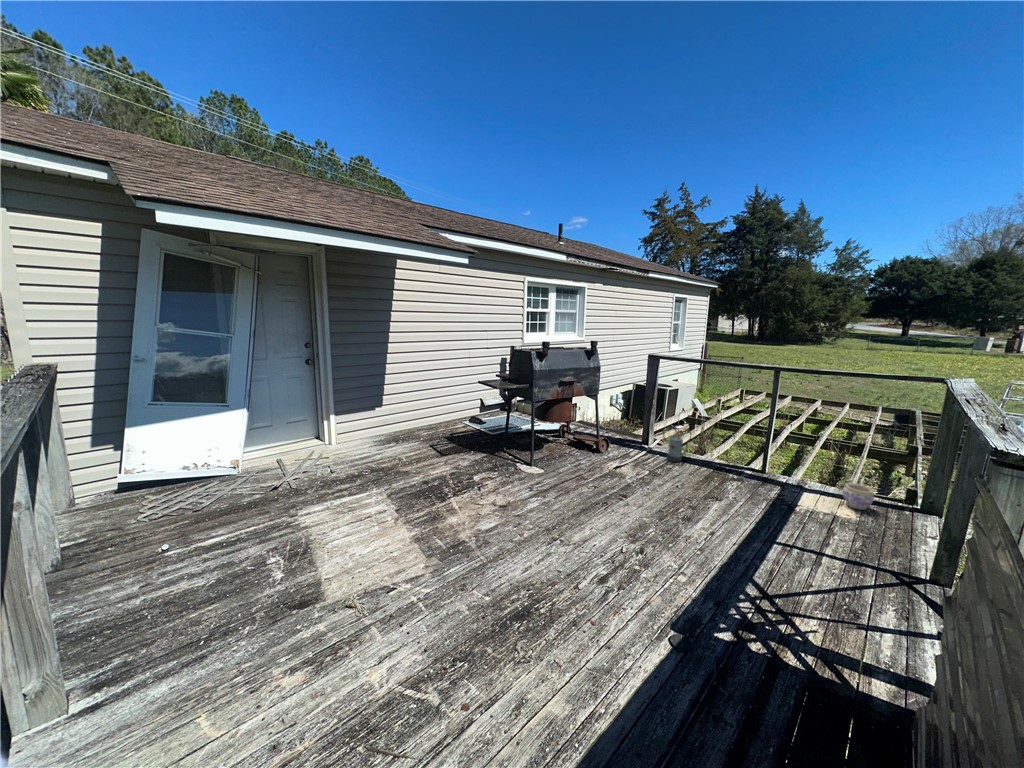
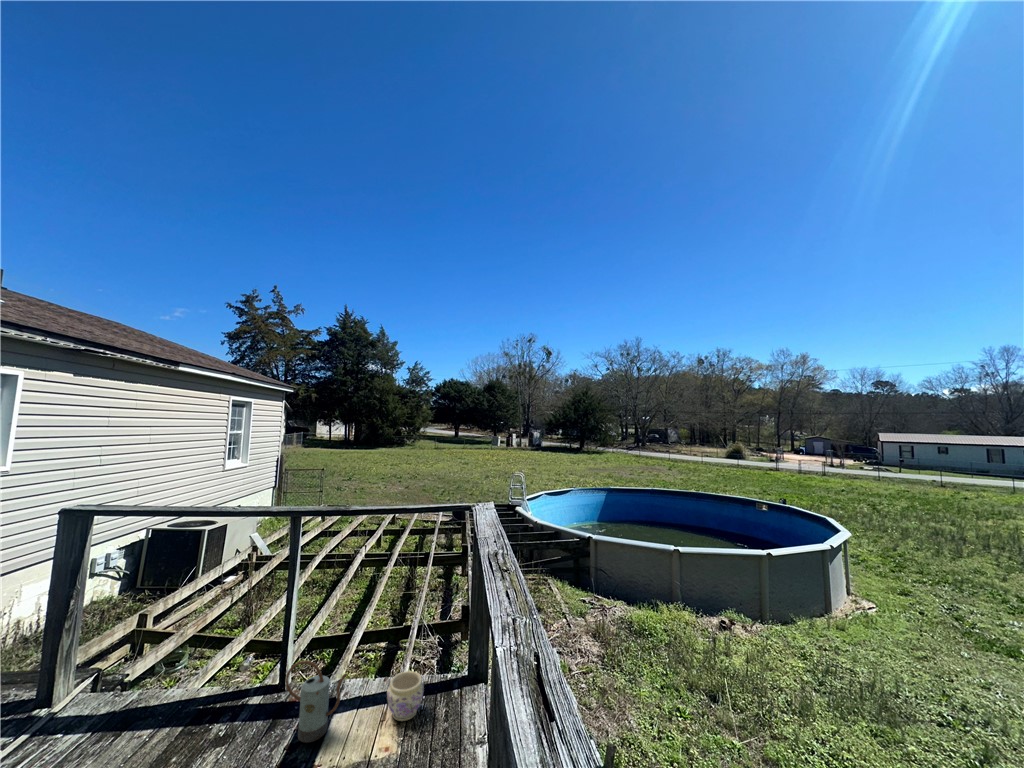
watering can: present [663,427,690,462] -> present [285,661,347,743]

